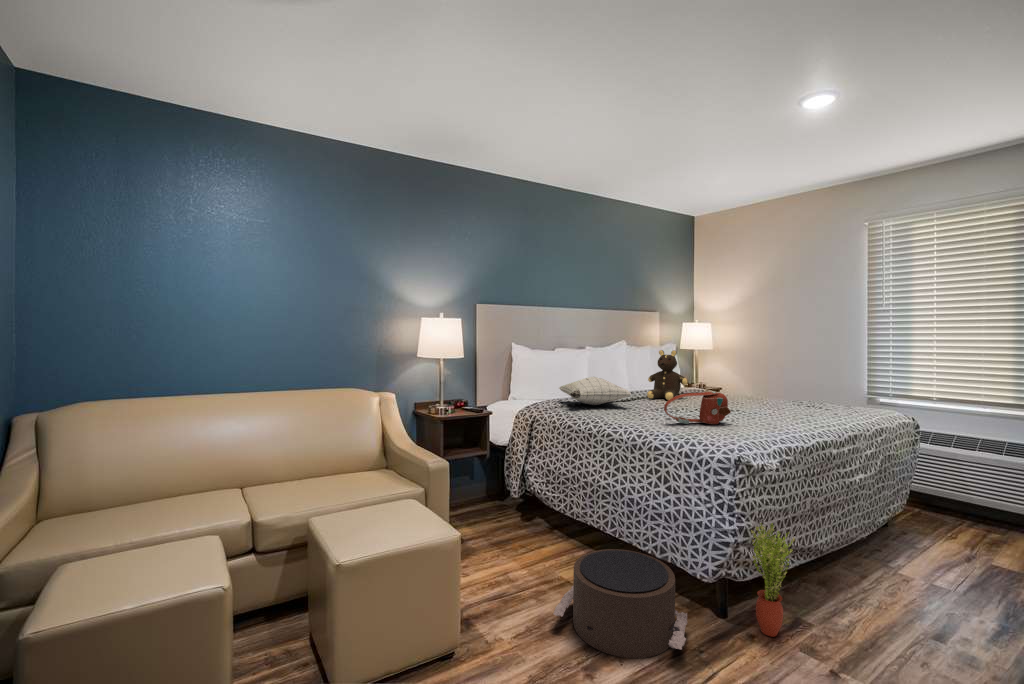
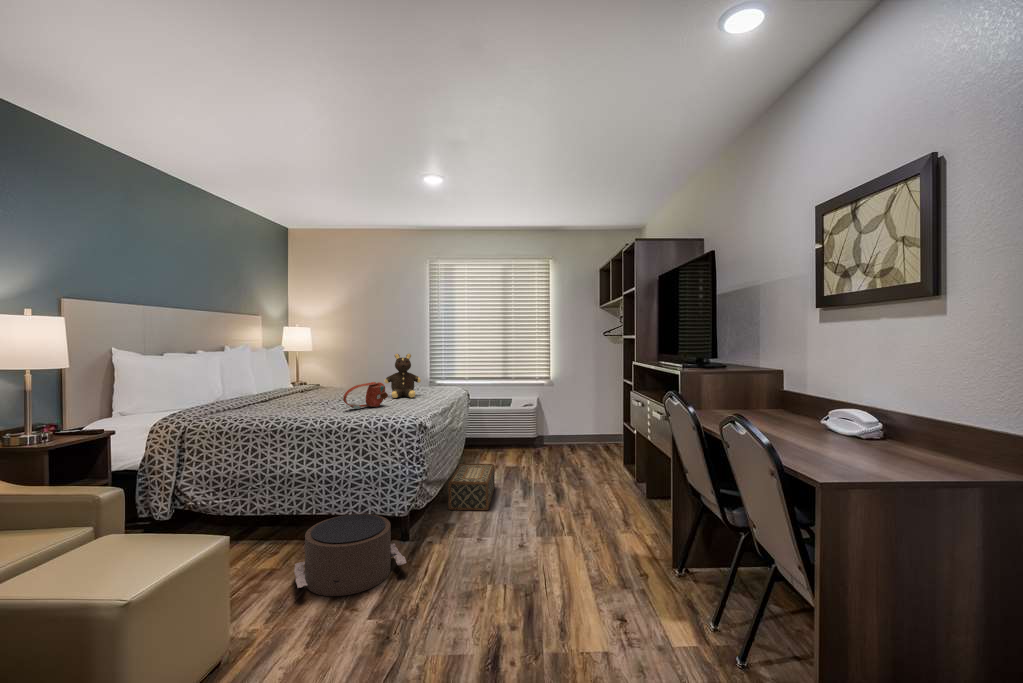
teddy bear: present [647,350,687,400] -> present [384,354,421,398]
pillow: present [559,377,630,405] -> none [207,379,295,407]
potted plant: present [751,523,795,637] -> none [427,463,453,538]
woven basket: none [818,533,936,629] -> present [448,463,495,510]

